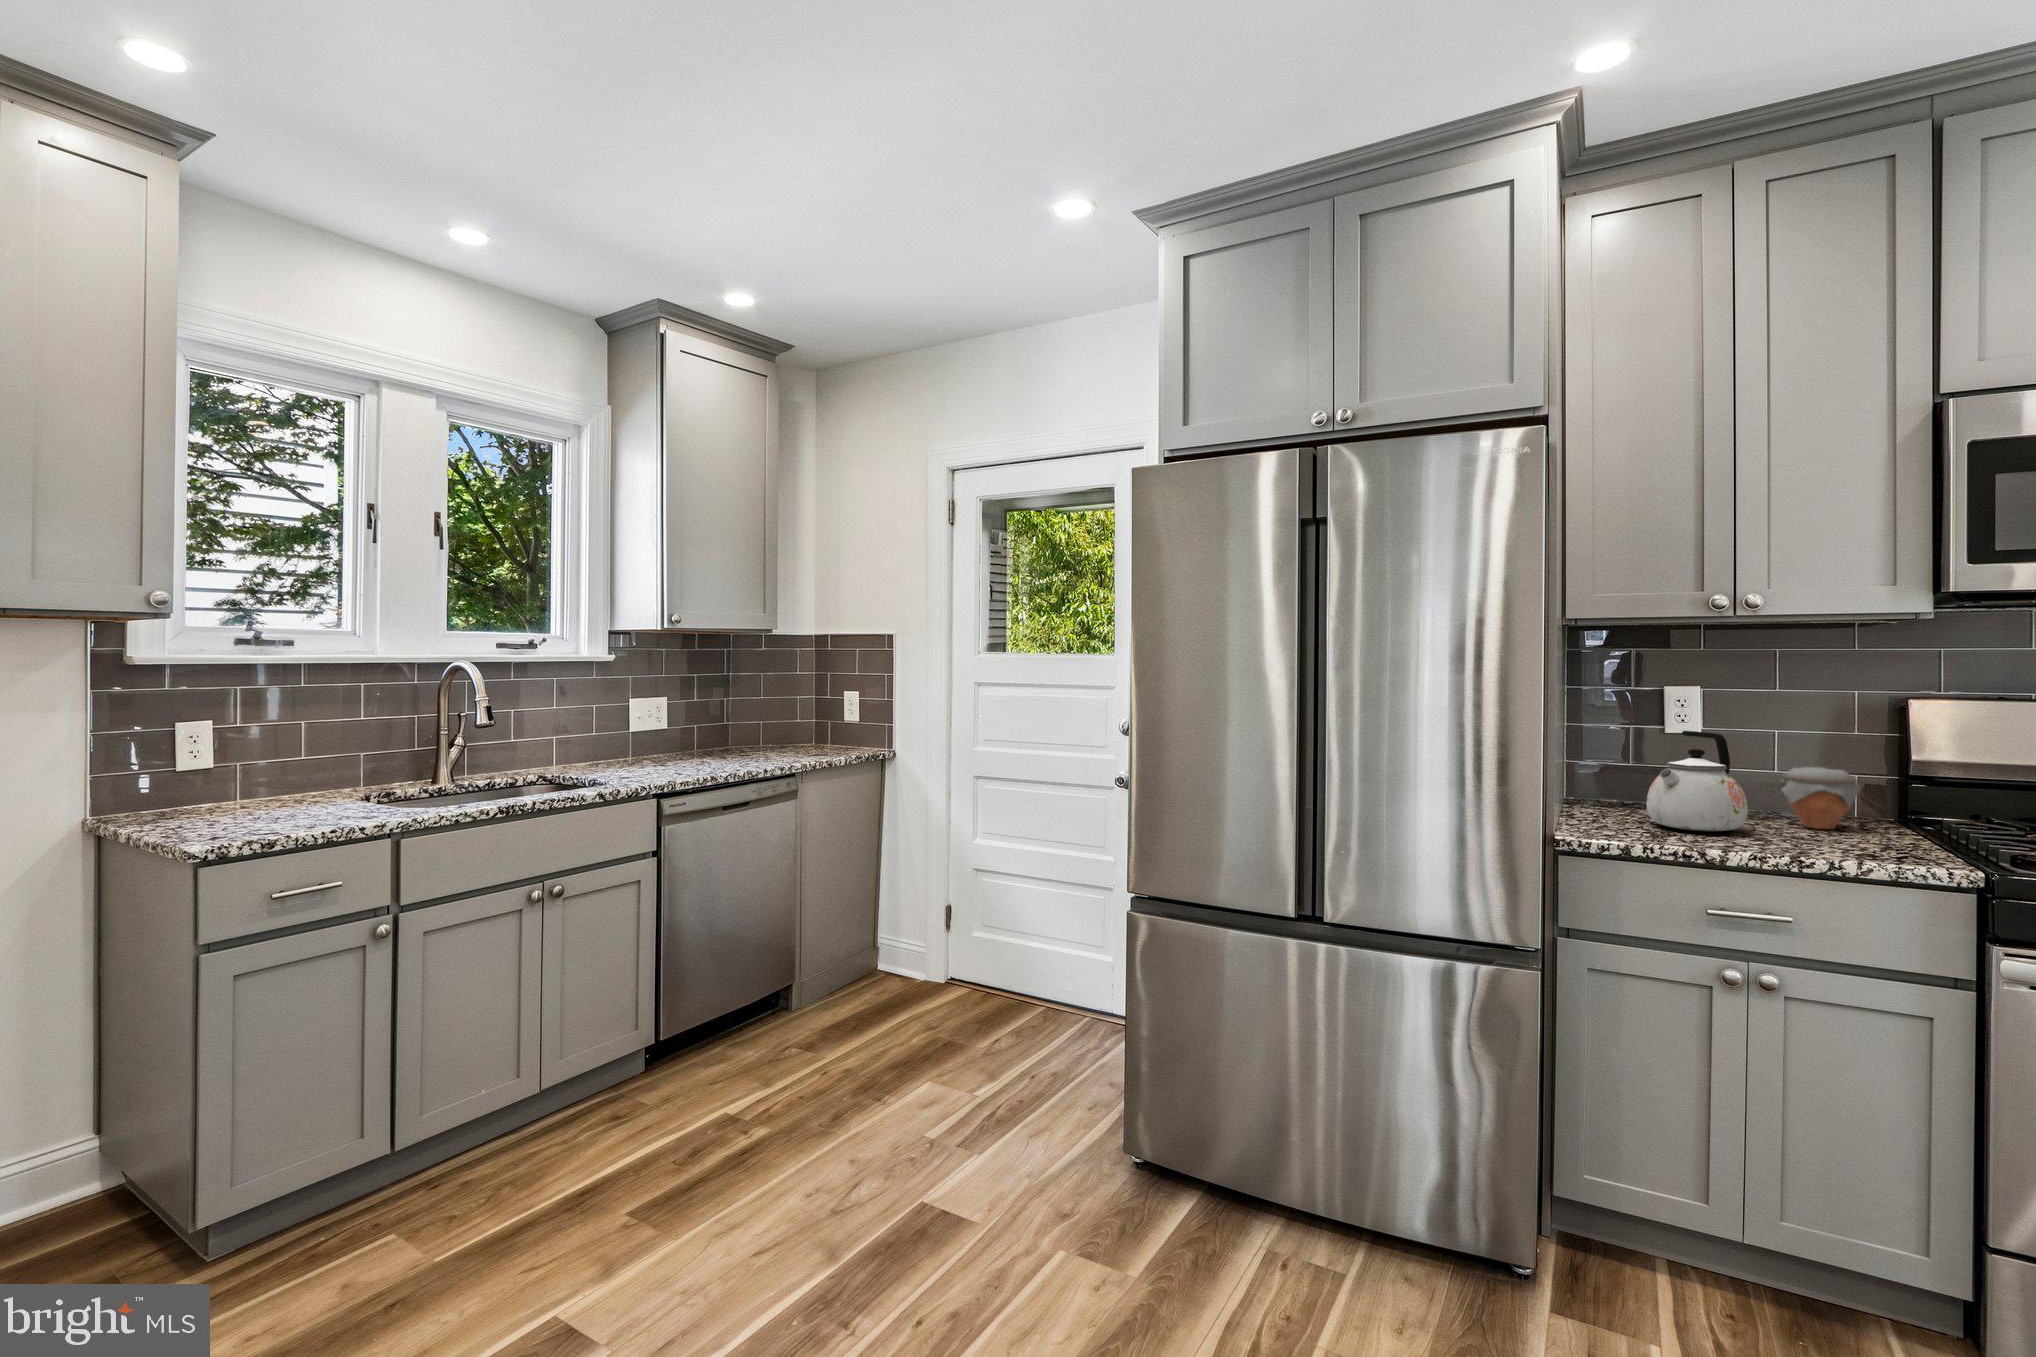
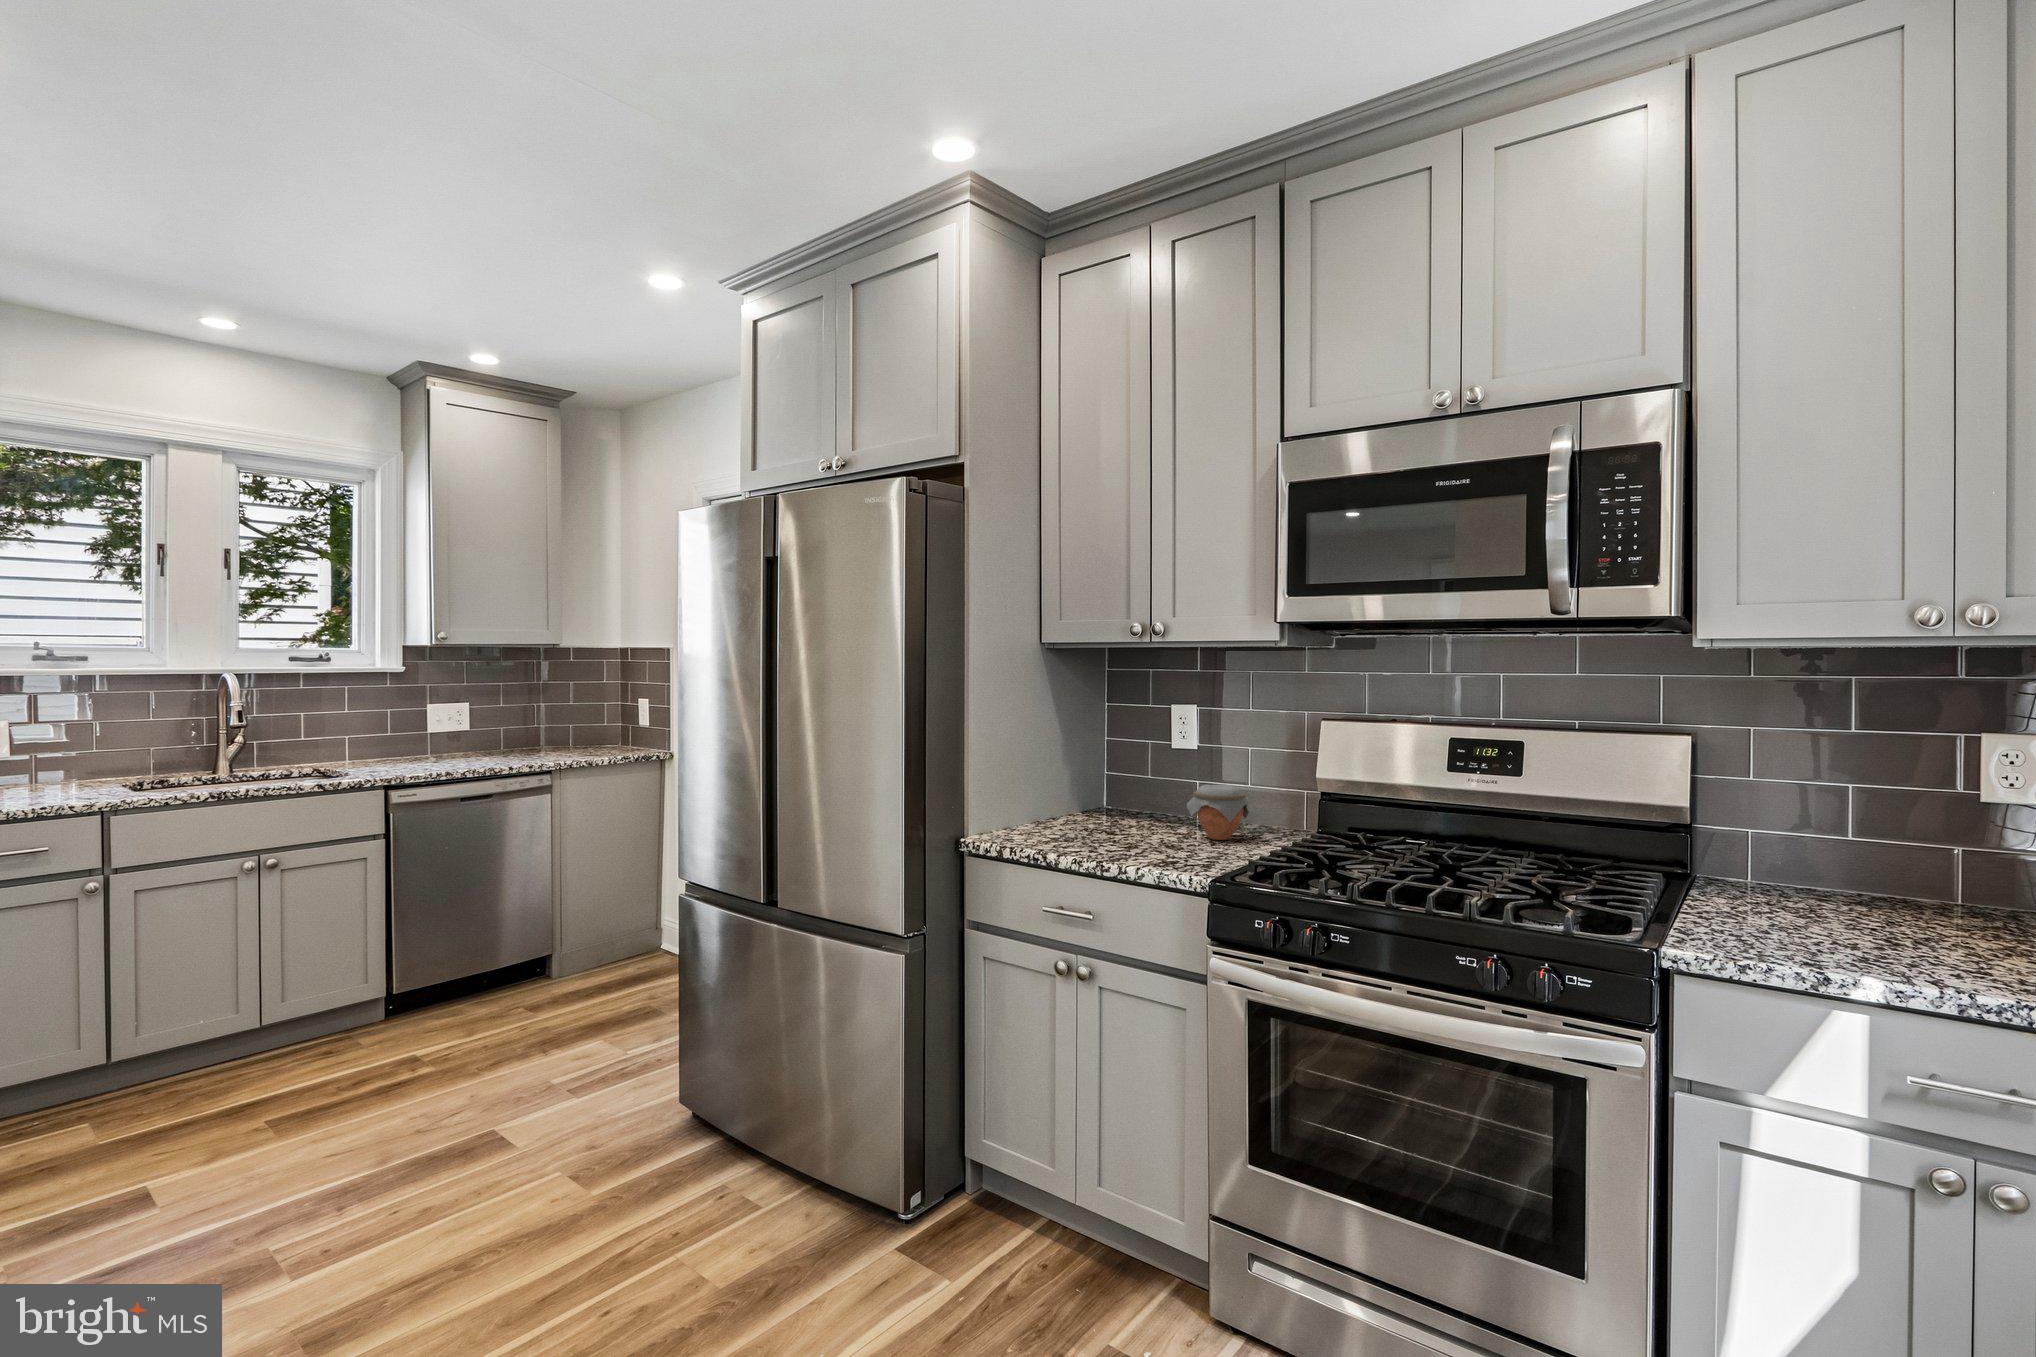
kettle: present [1646,731,1748,832] -> none [1071,750,1145,839]

